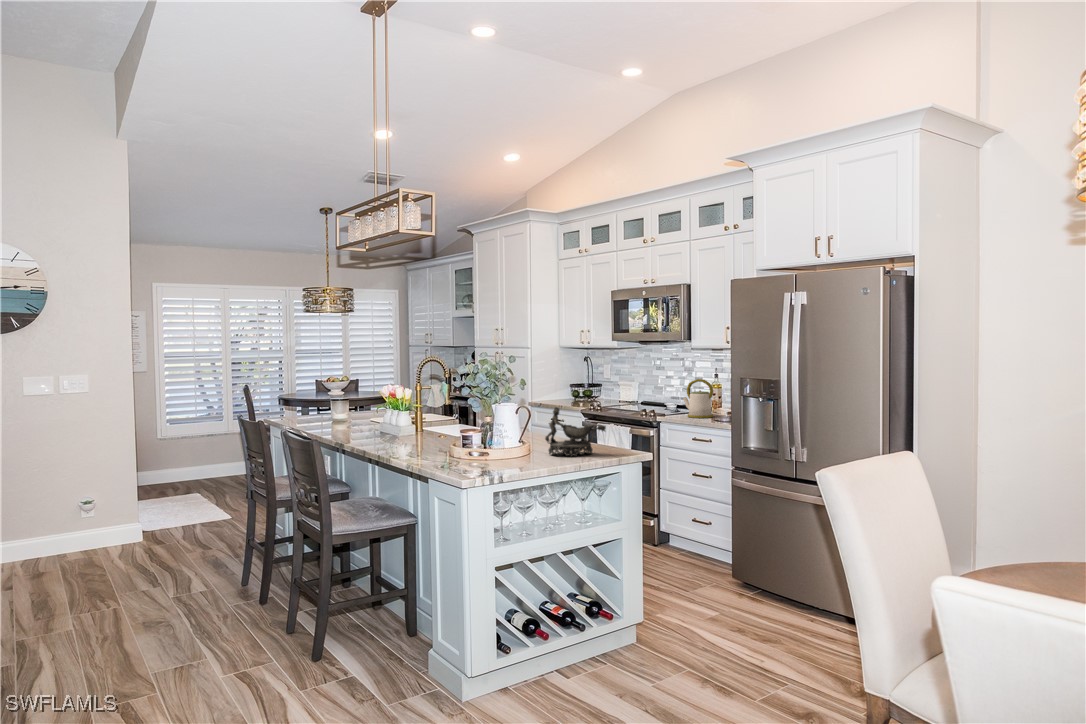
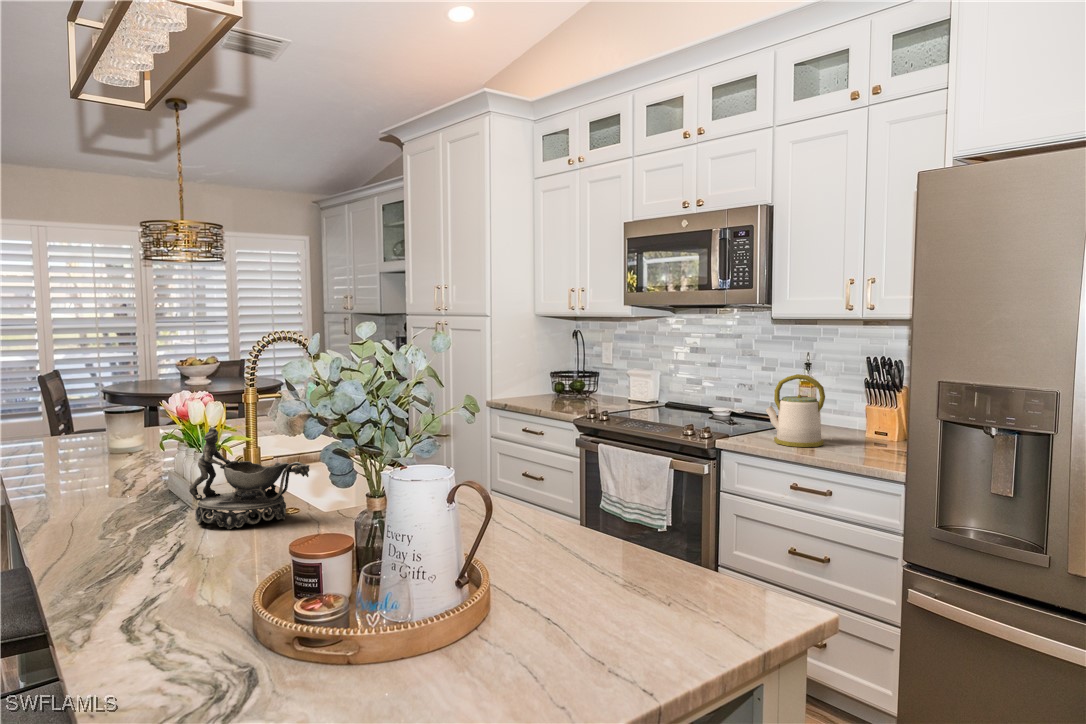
decorative bowl: present [545,407,606,457] -> present [189,427,310,529]

